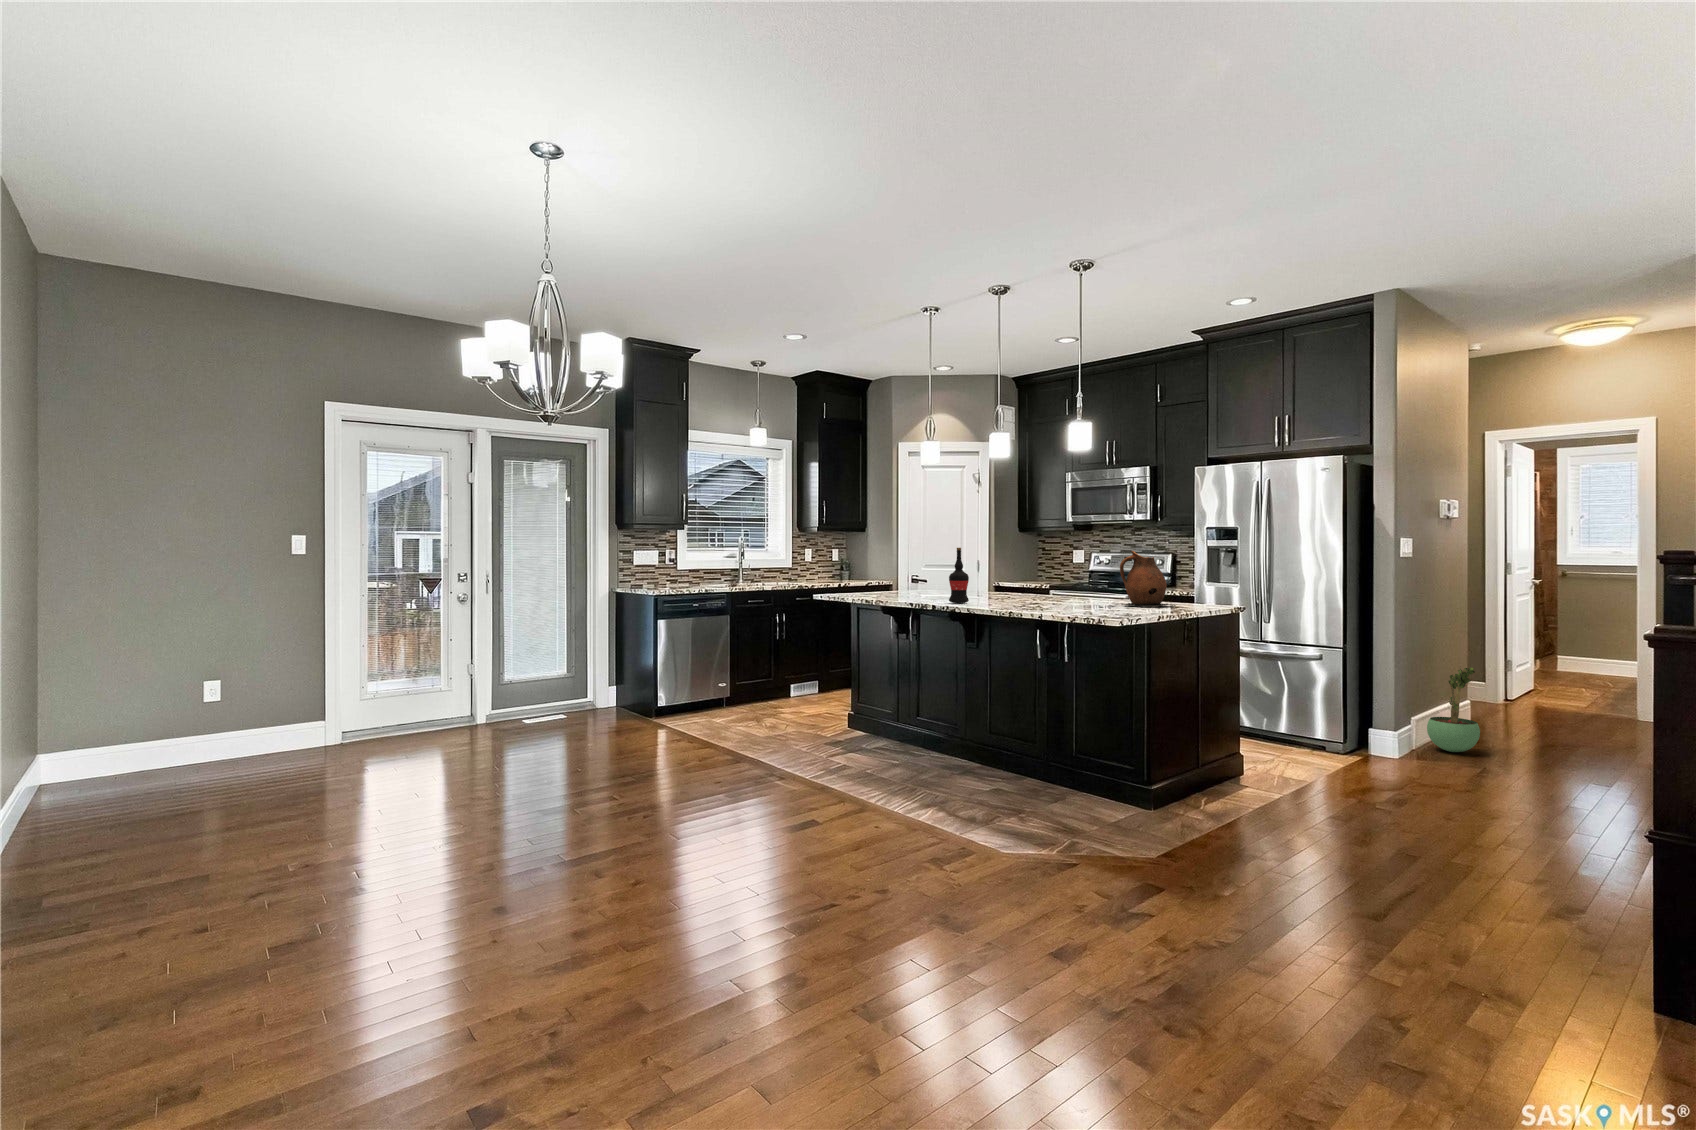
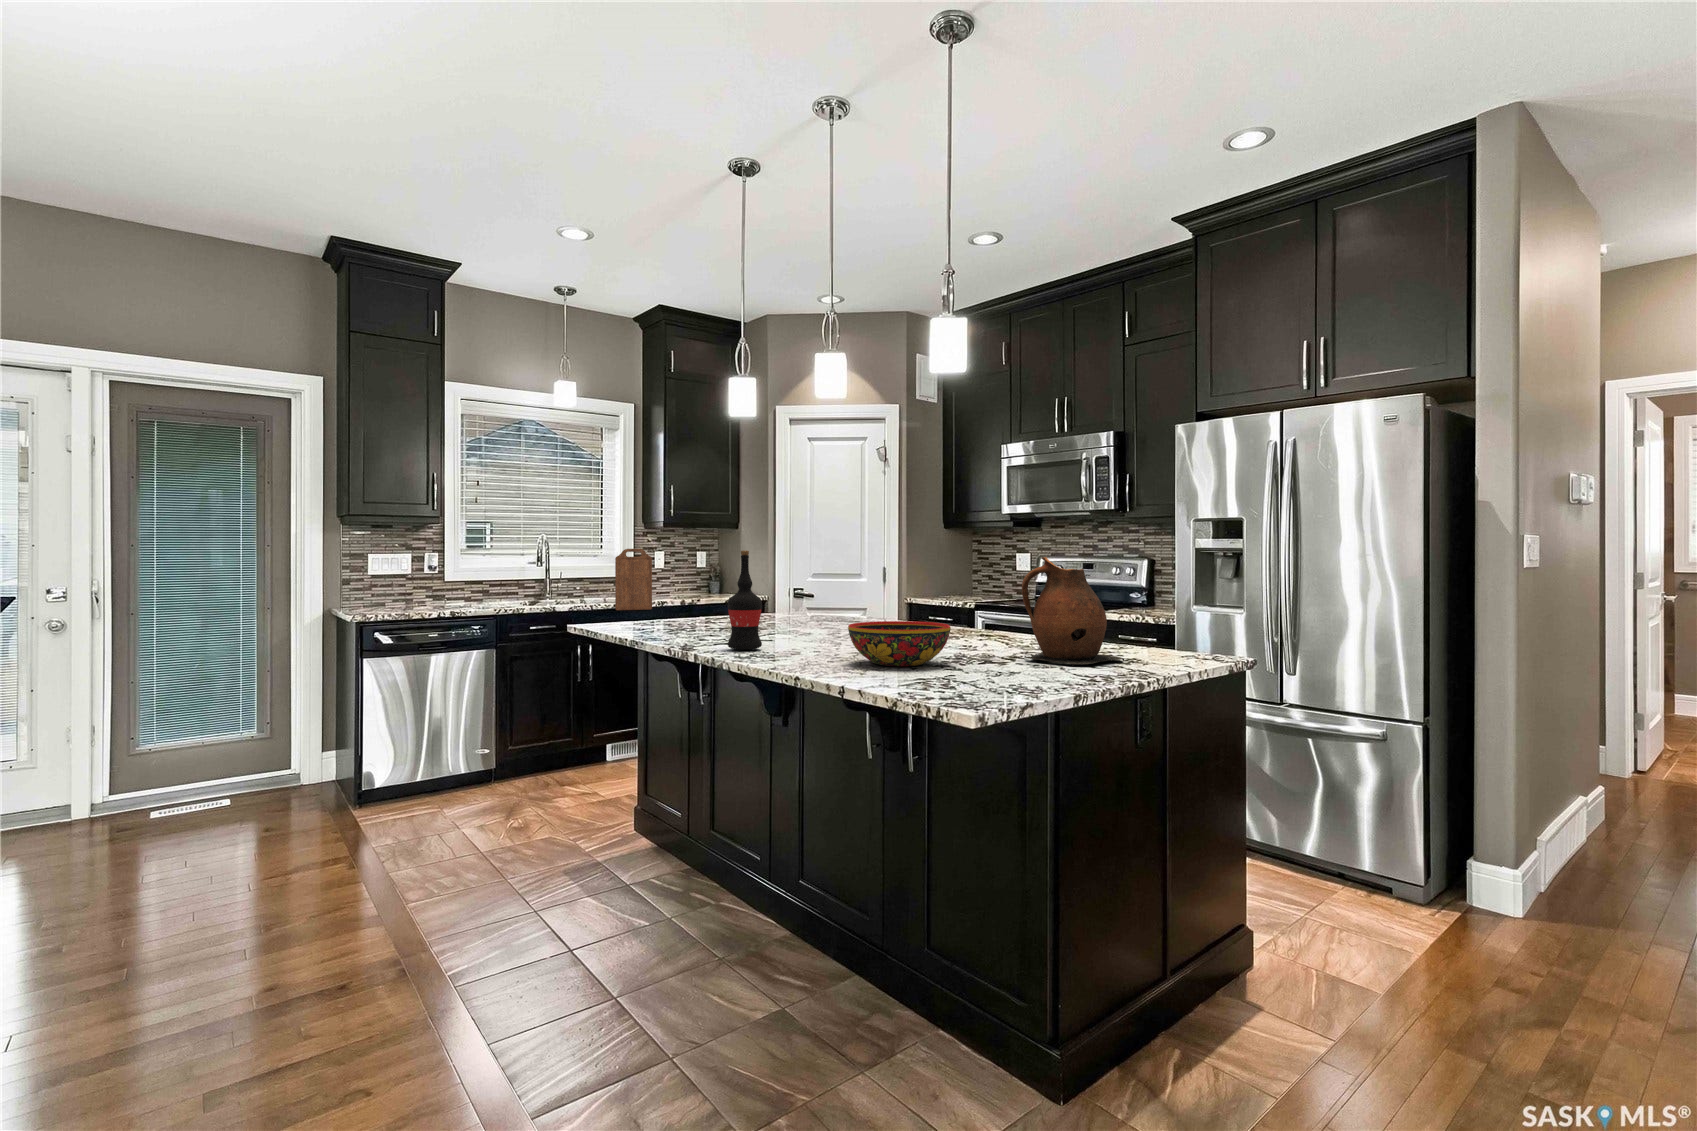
cutting board: none [797,547,821,590] -> present [615,549,652,610]
bowl: none [1031,586,1086,607] -> present [848,621,951,666]
potted plant: present [1427,668,1480,752] -> none [1559,751,1656,898]

